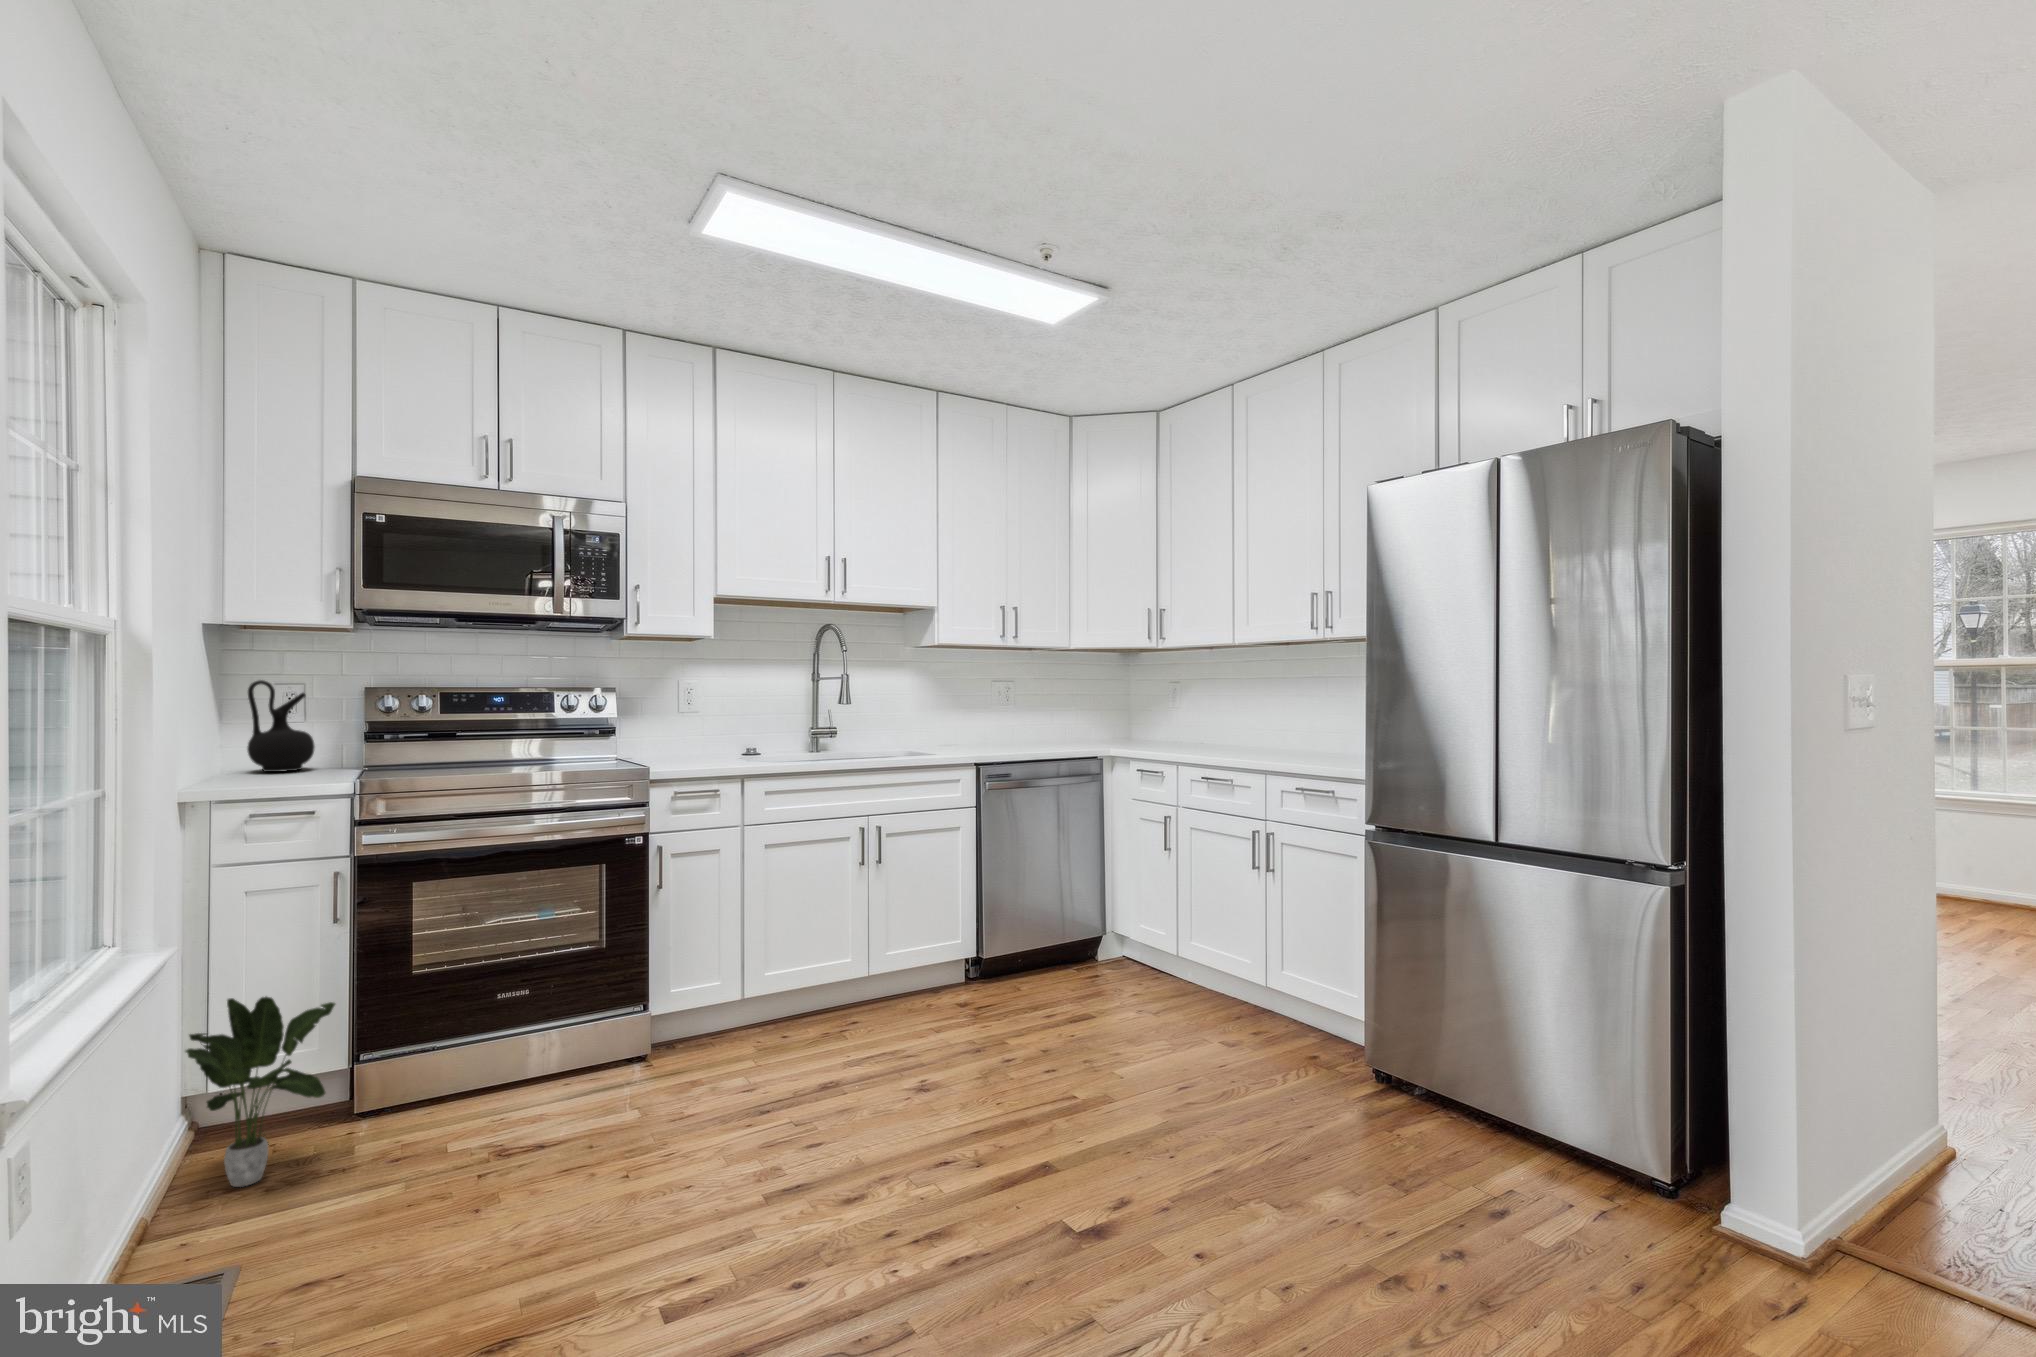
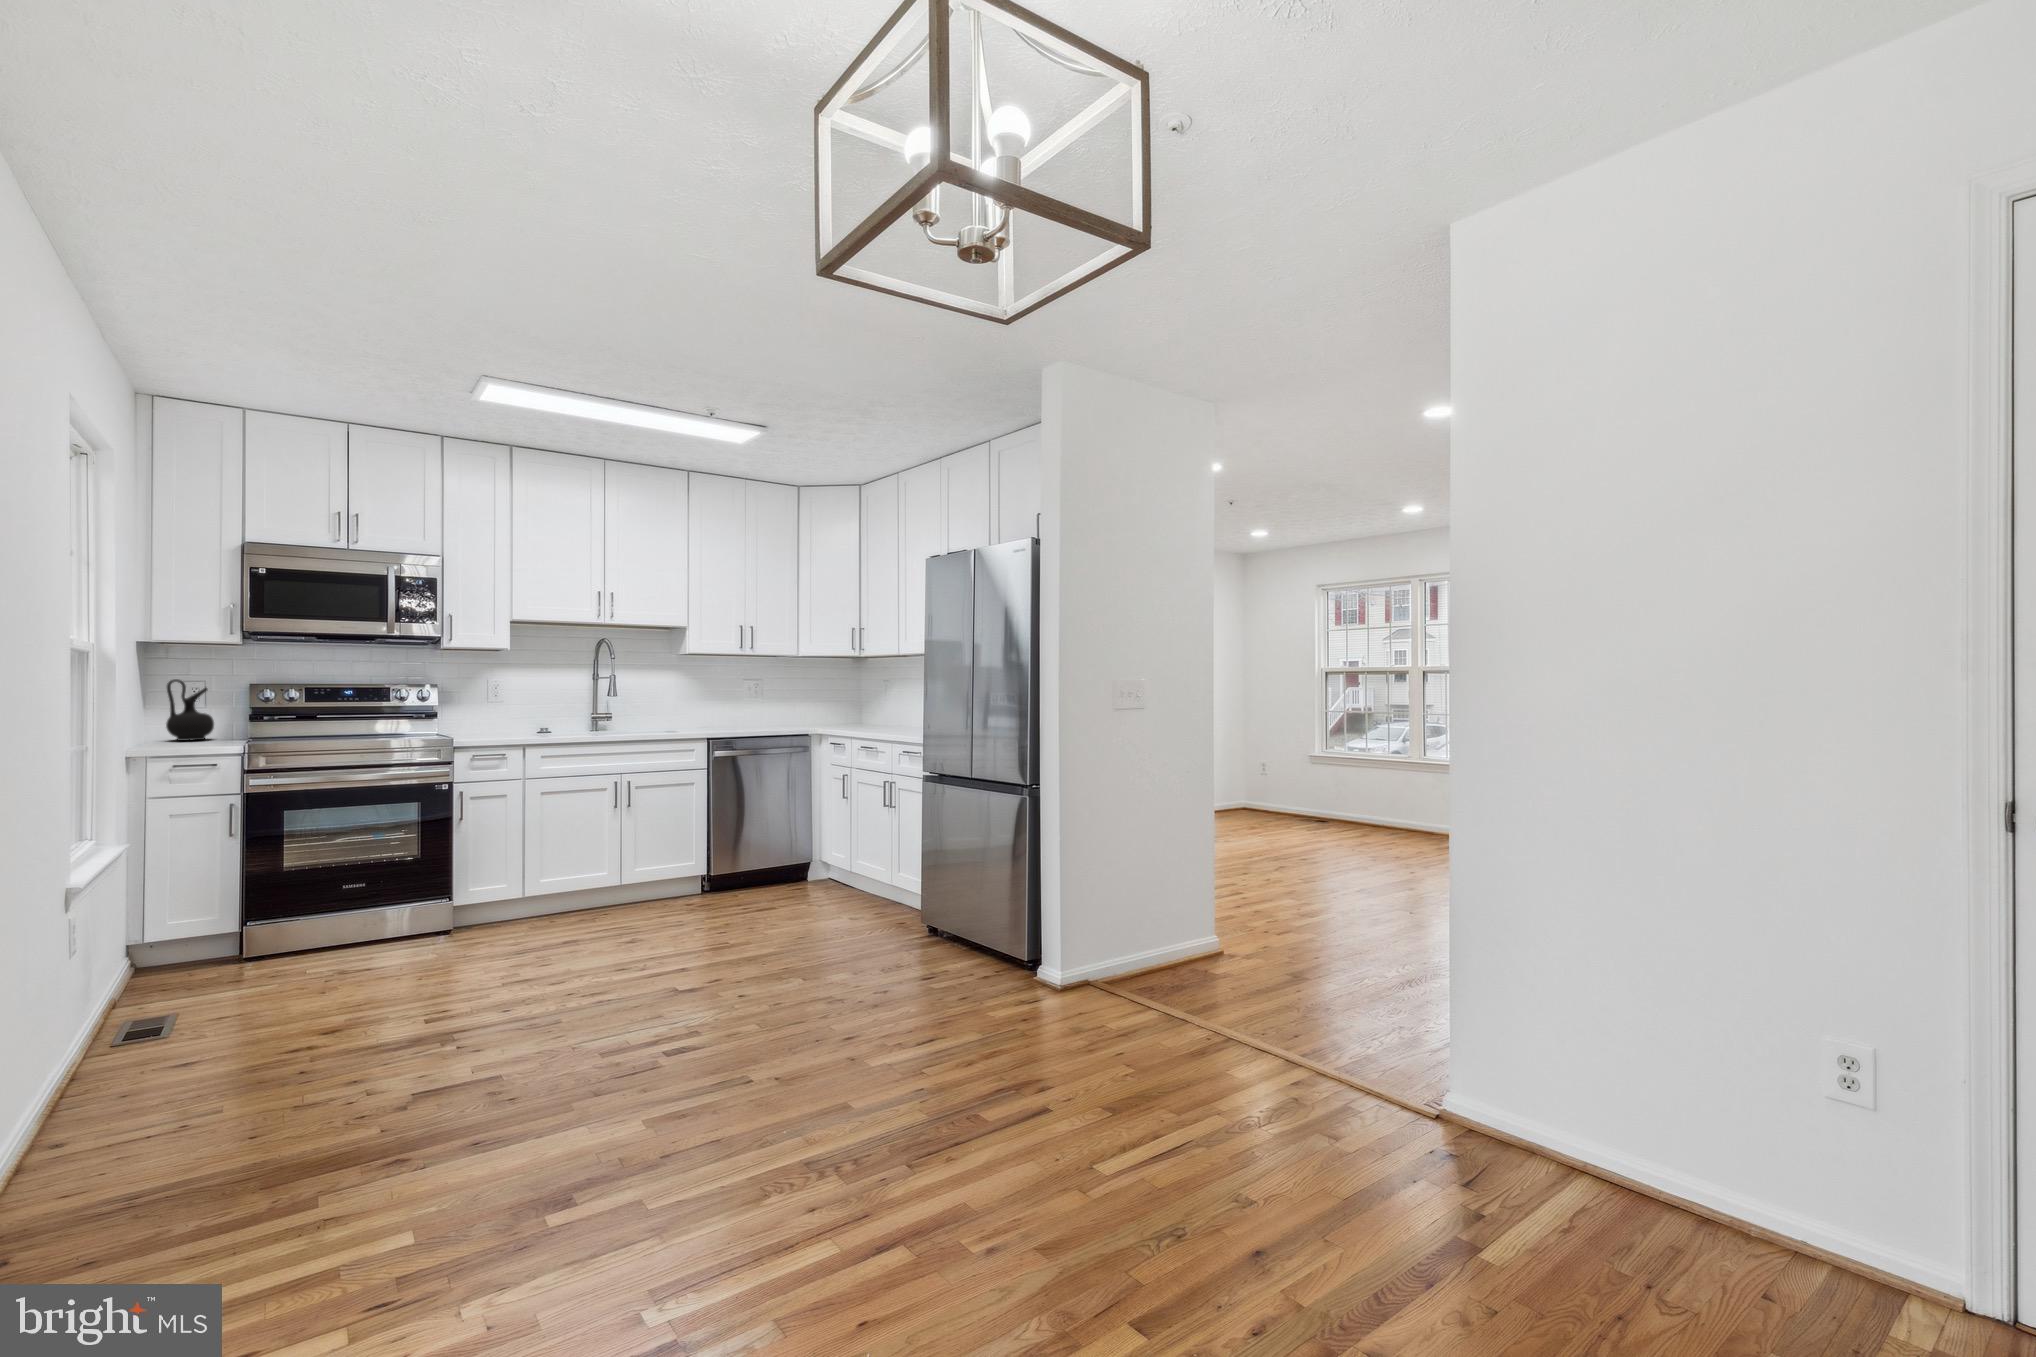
potted plant: present [186,997,335,1187] -> none [131,876,231,992]

